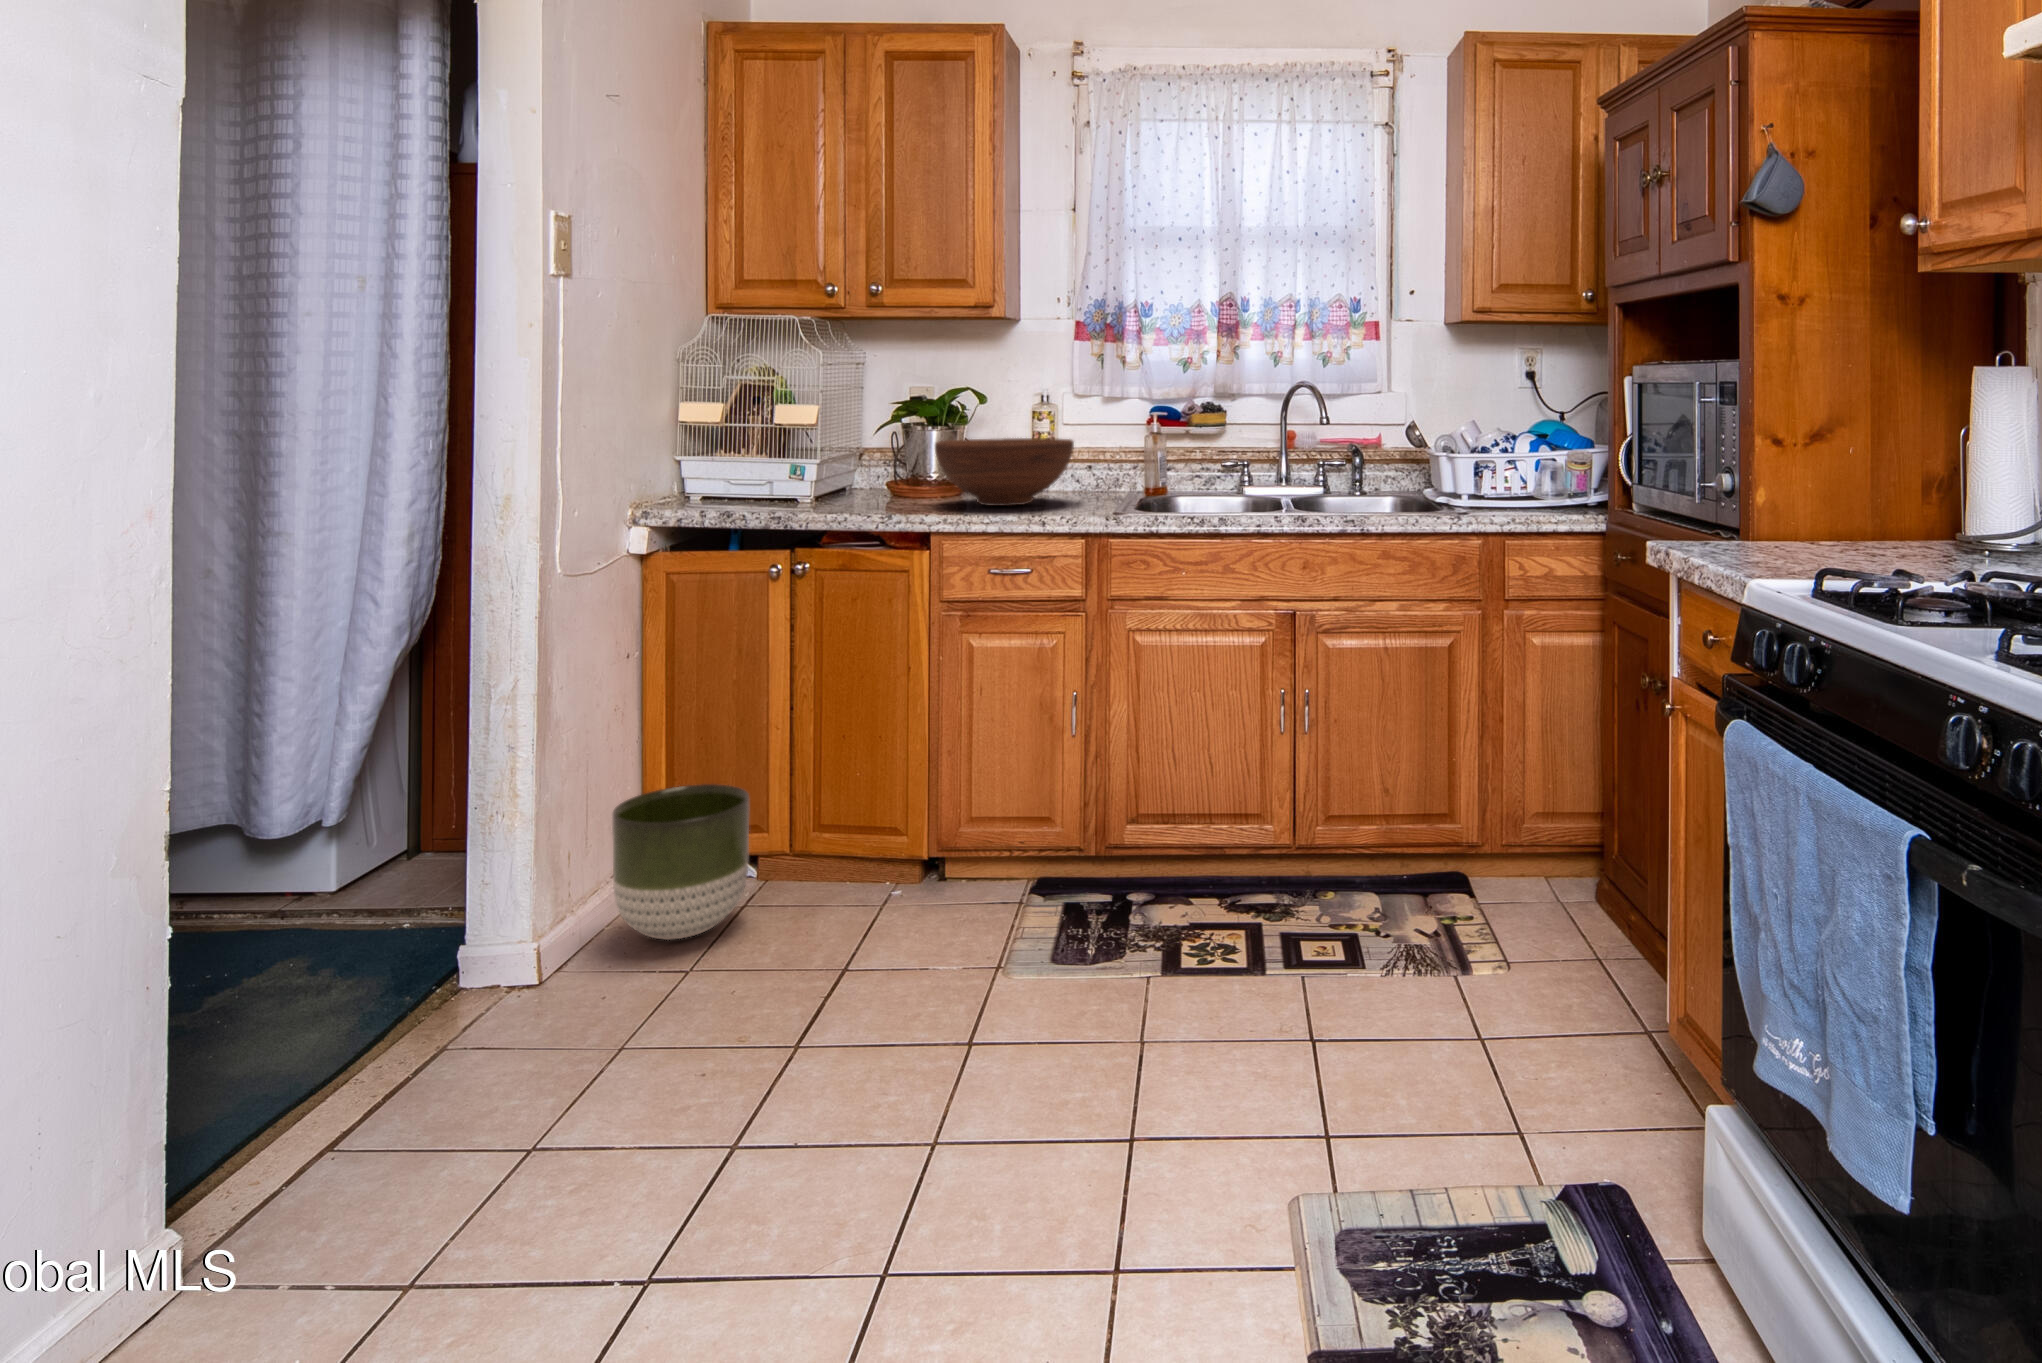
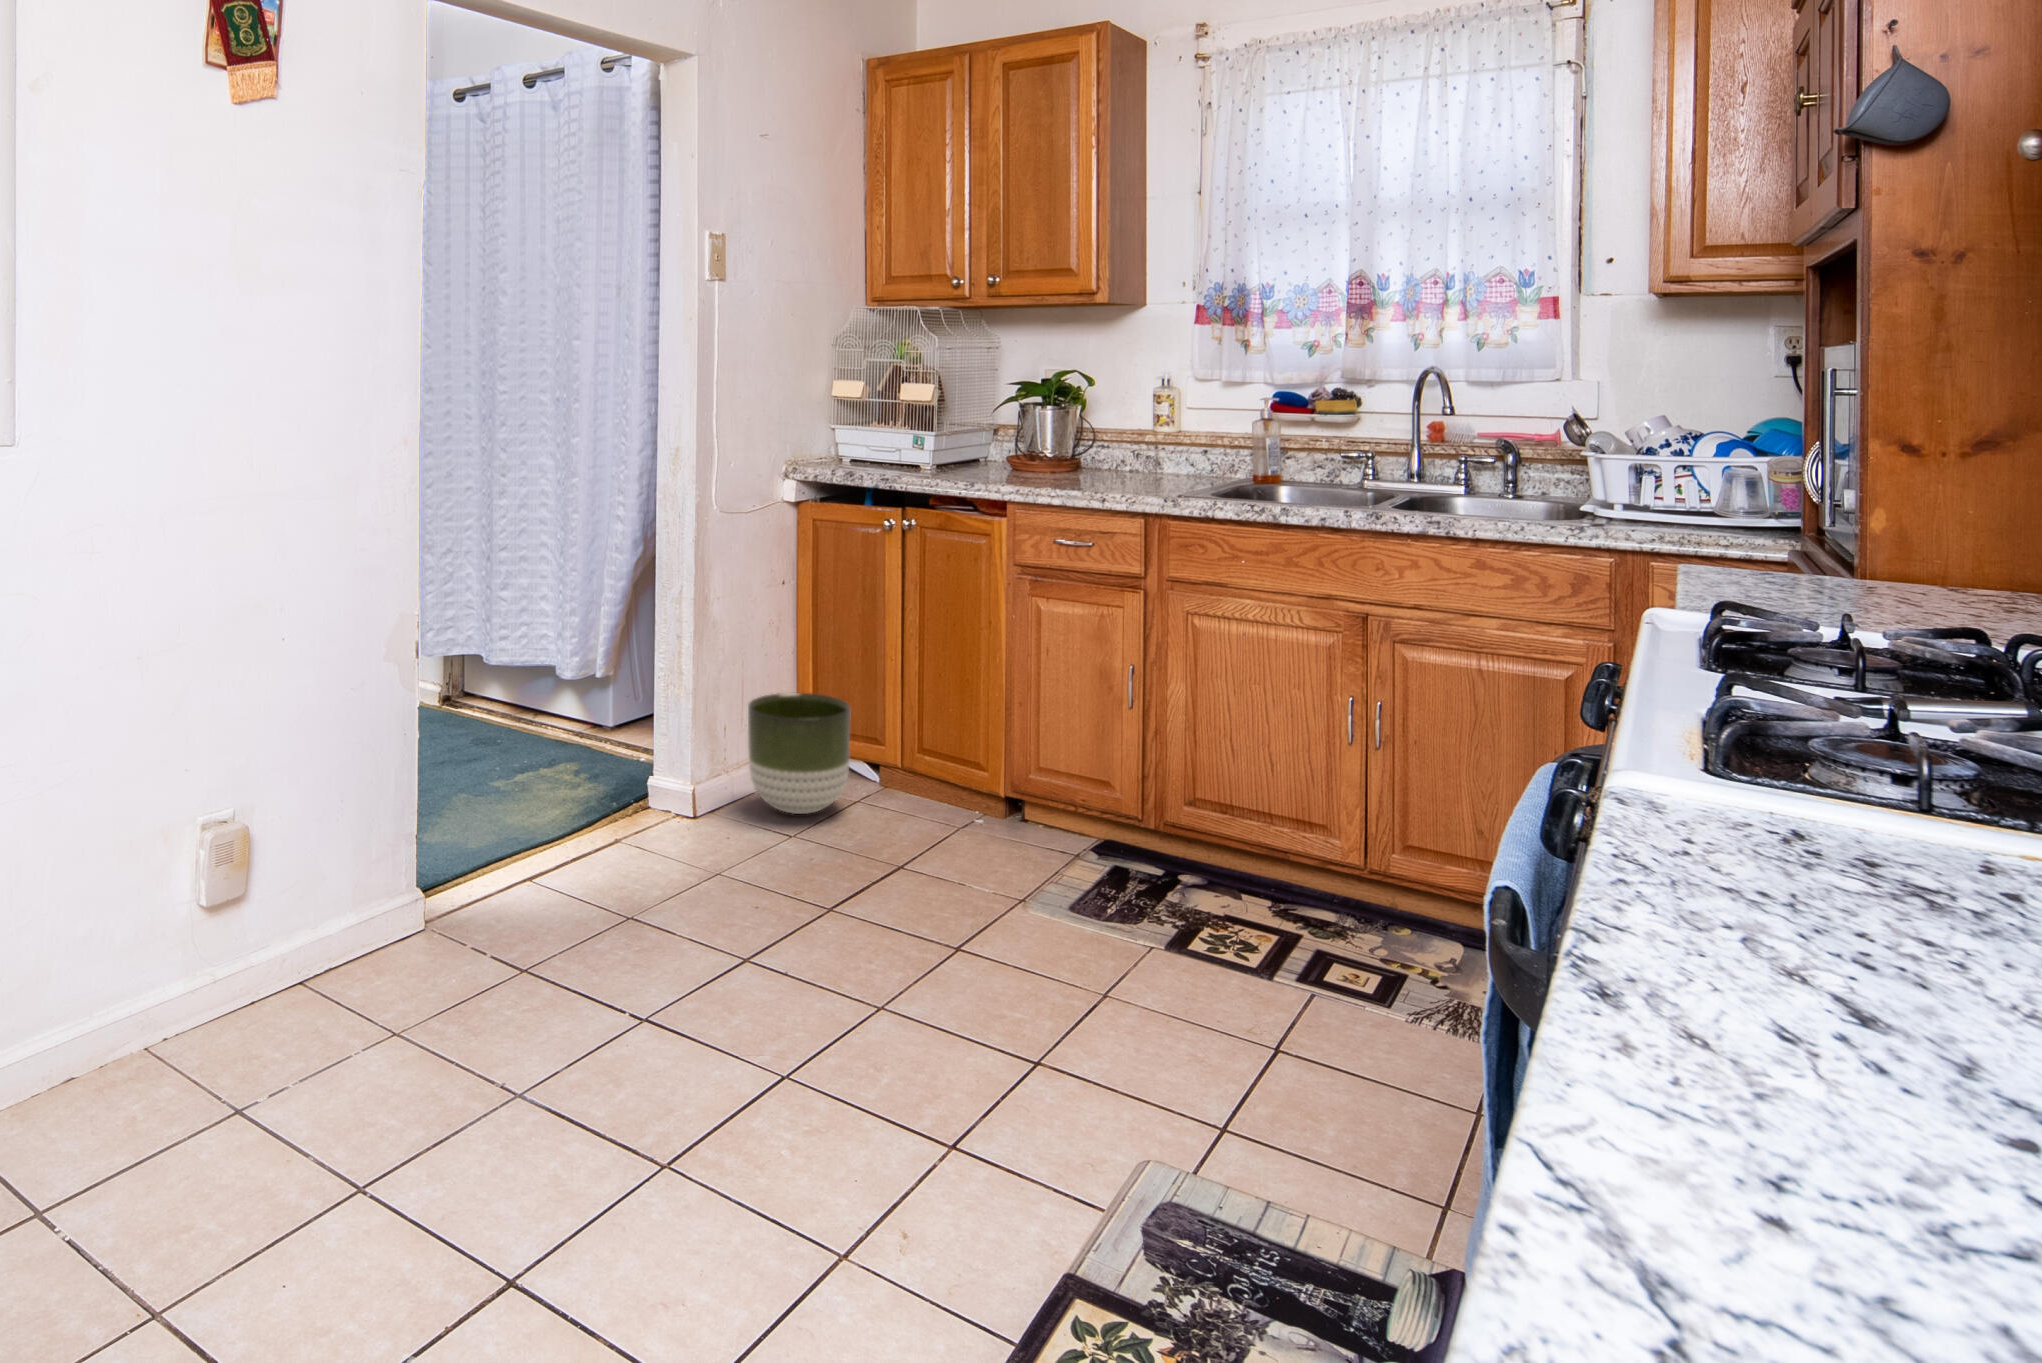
fruit bowl: present [935,438,1074,506] -> none [1032,418,1169,483]

